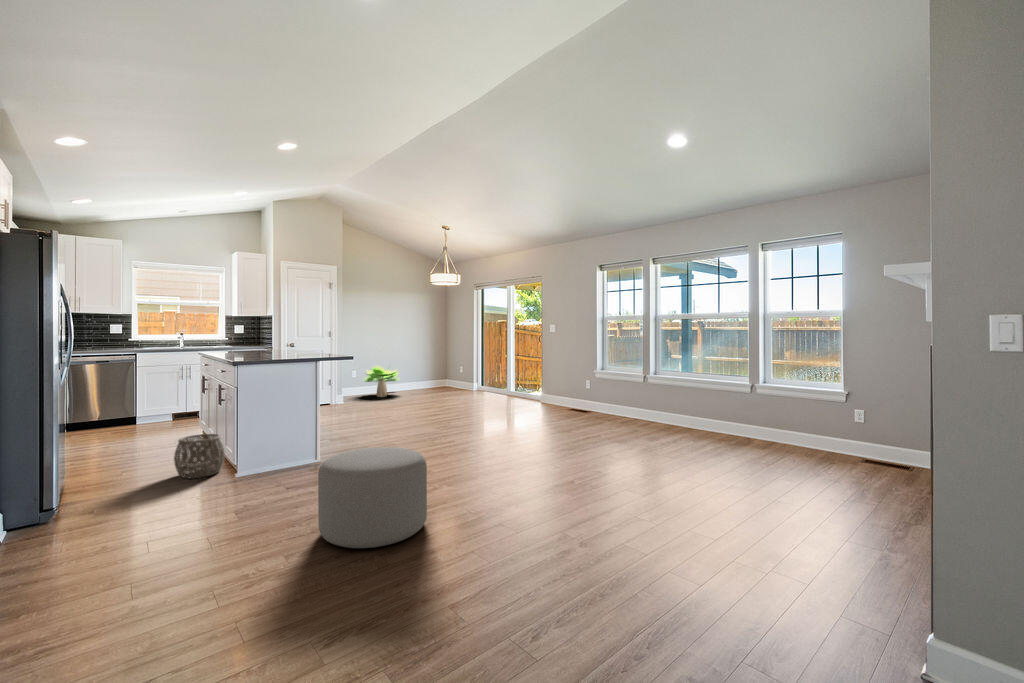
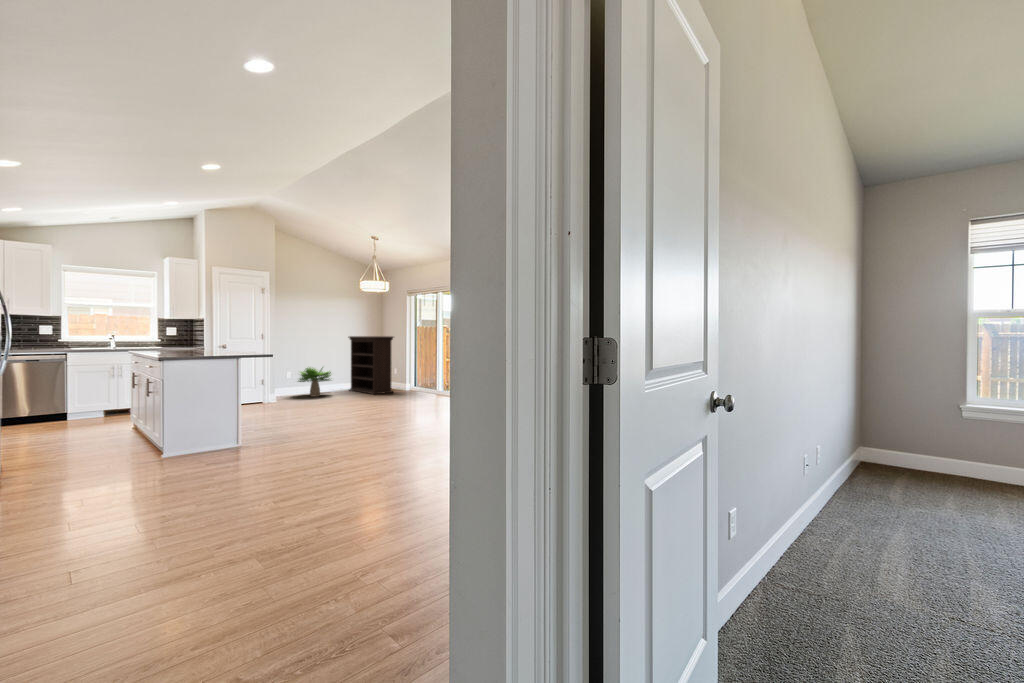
bookshelf: none [413,333,463,395] -> present [348,336,393,394]
woven basket: present [174,434,225,479] -> none [104,423,153,461]
ottoman: present [318,447,427,548] -> none [228,426,321,501]

